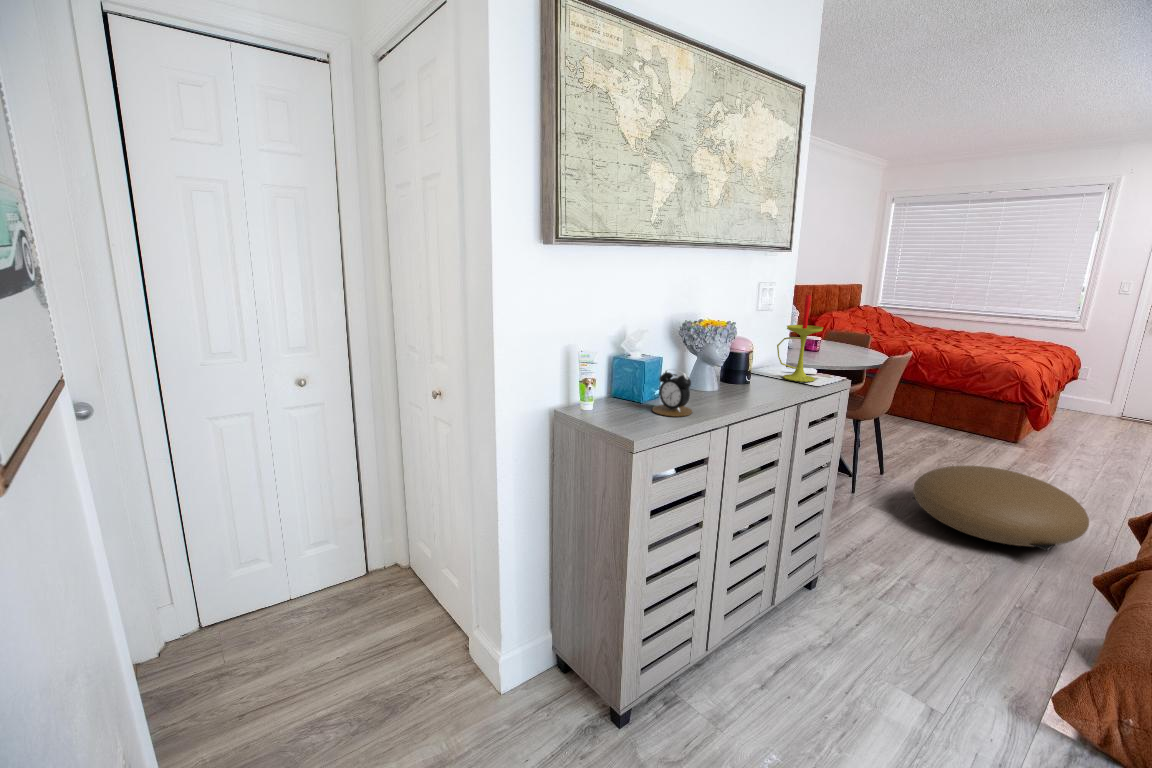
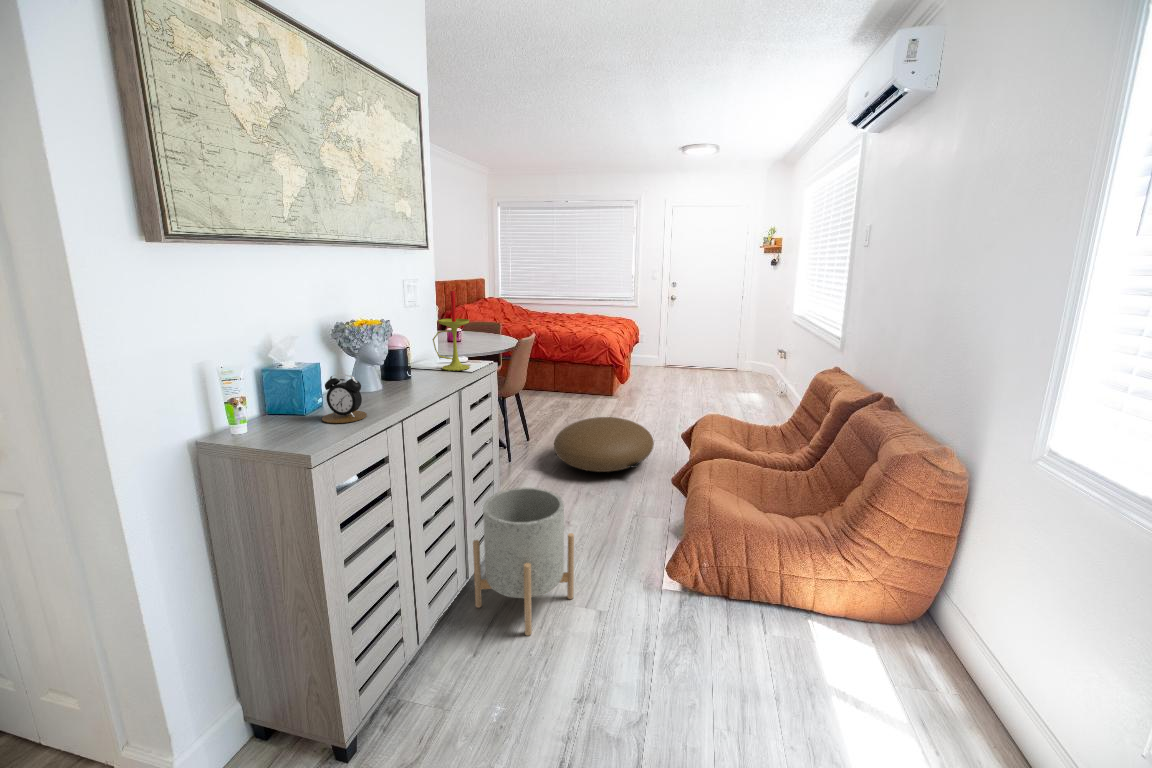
planter: none [776,526,922,705] -> present [473,487,574,636]

